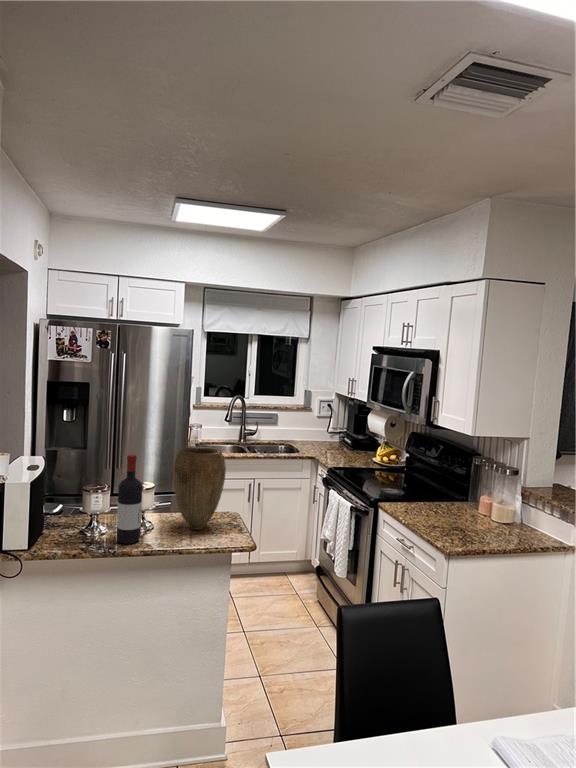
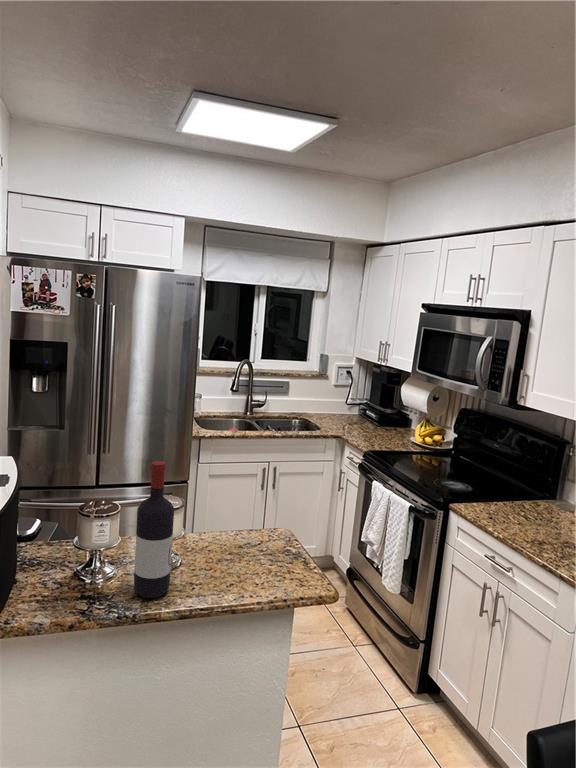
vase: present [173,446,226,530] -> none [213,443,291,566]

